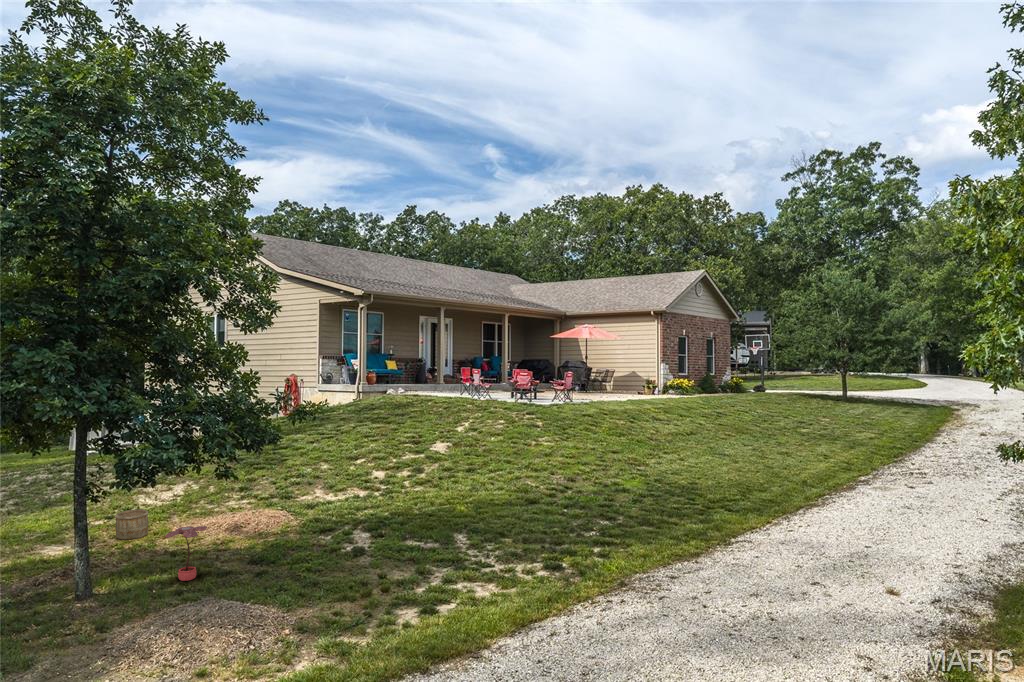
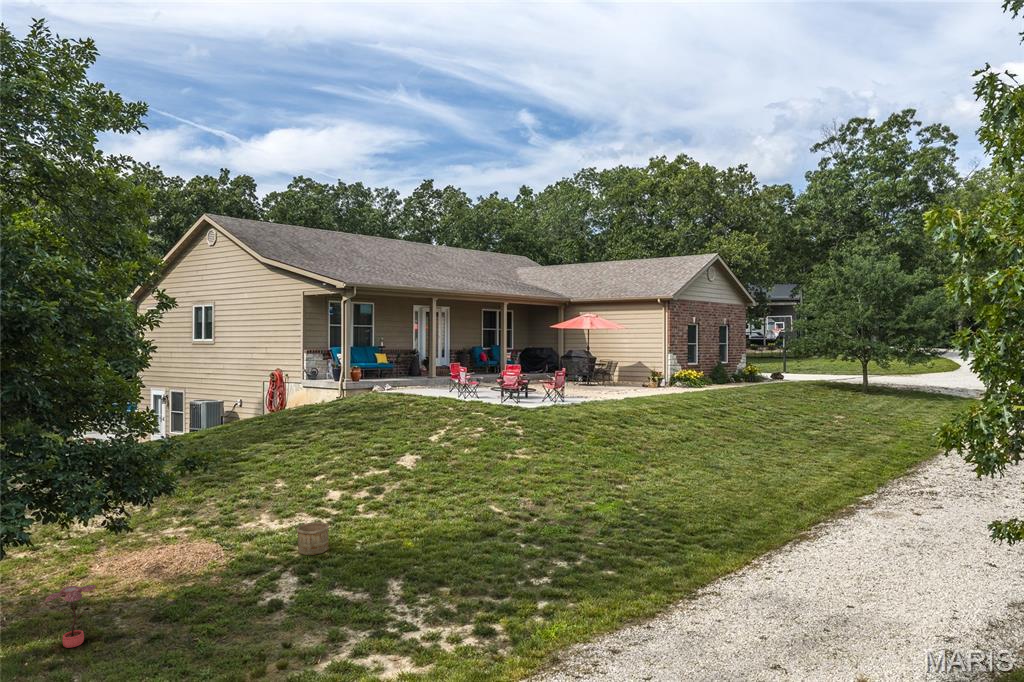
wooden bucket: present [115,509,149,540] -> present [297,522,329,555]

